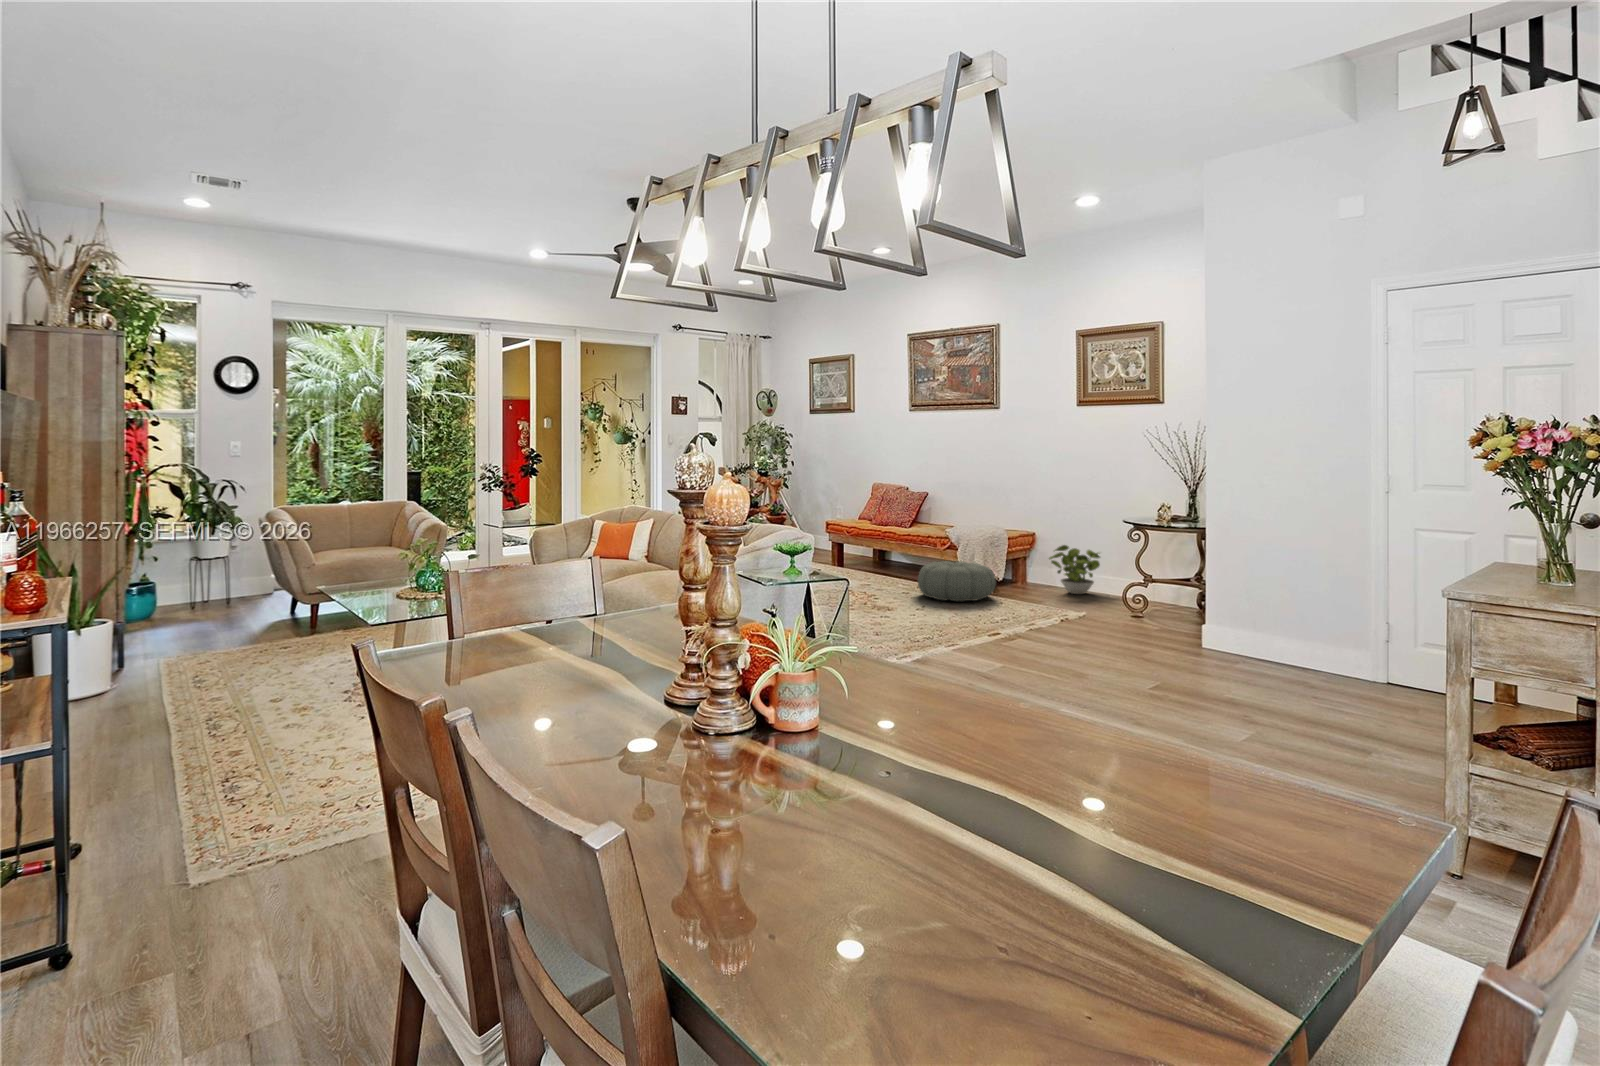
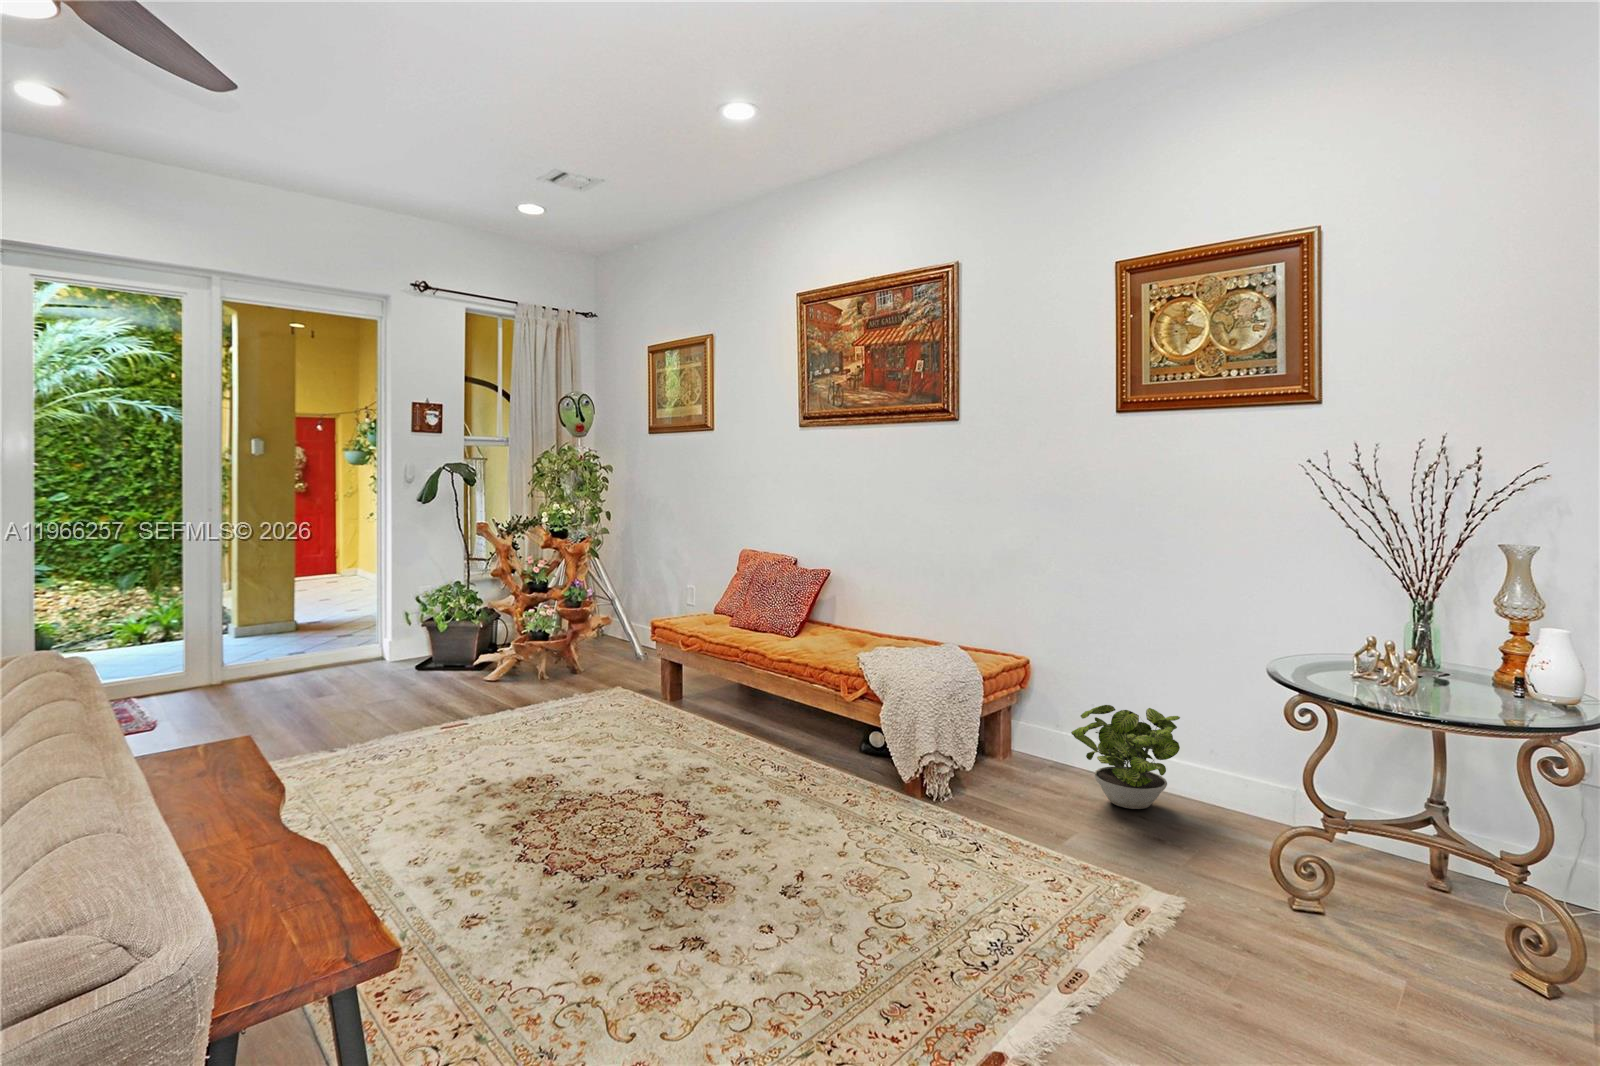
pouf: present [918,561,996,601] -> none [789,738,962,851]

